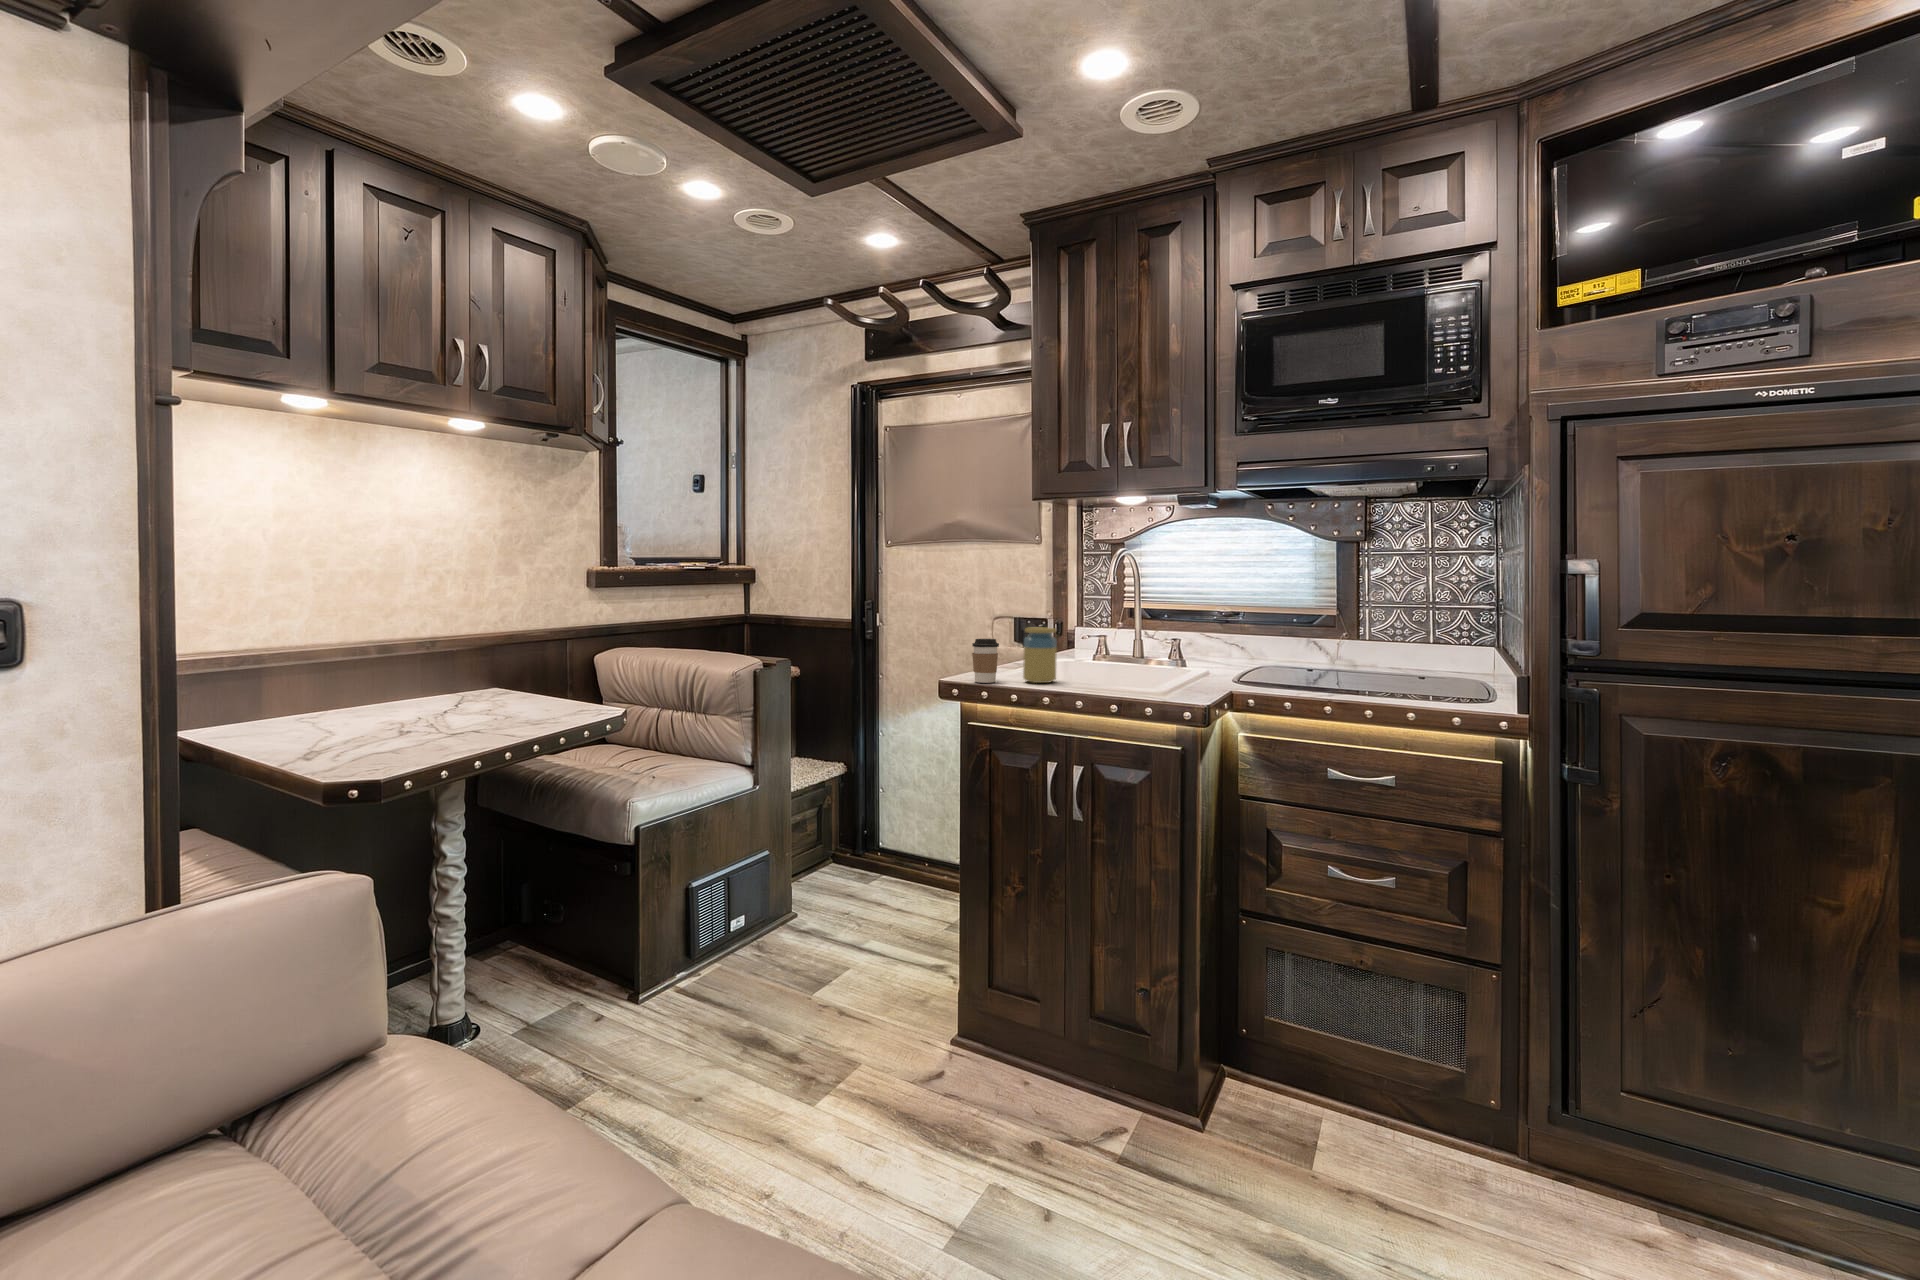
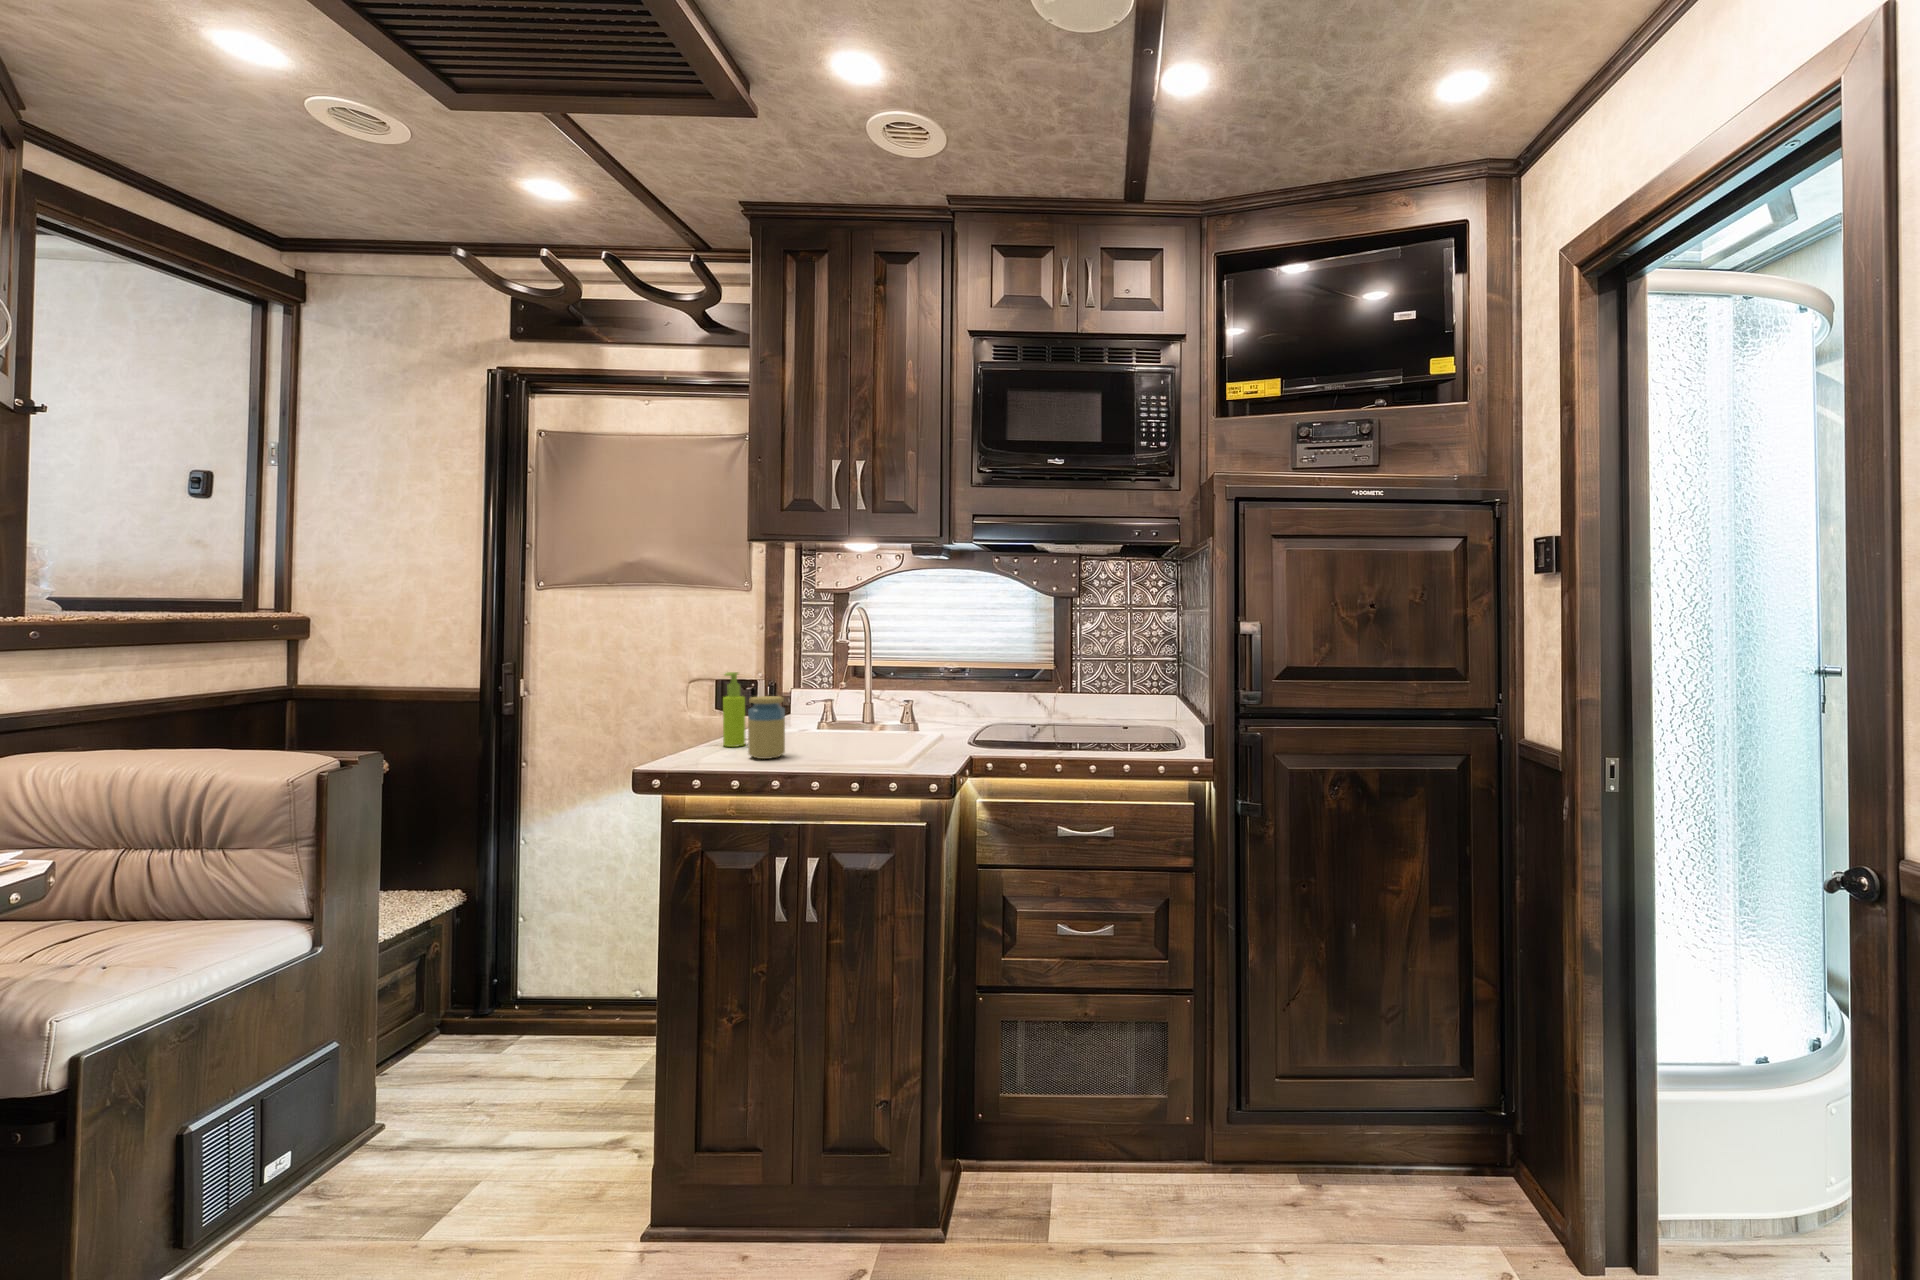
soap dispenser: none [1005,607,1024,674] -> present [723,672,745,747]
coffee cup: present [972,639,999,683] -> none [688,711,720,762]

